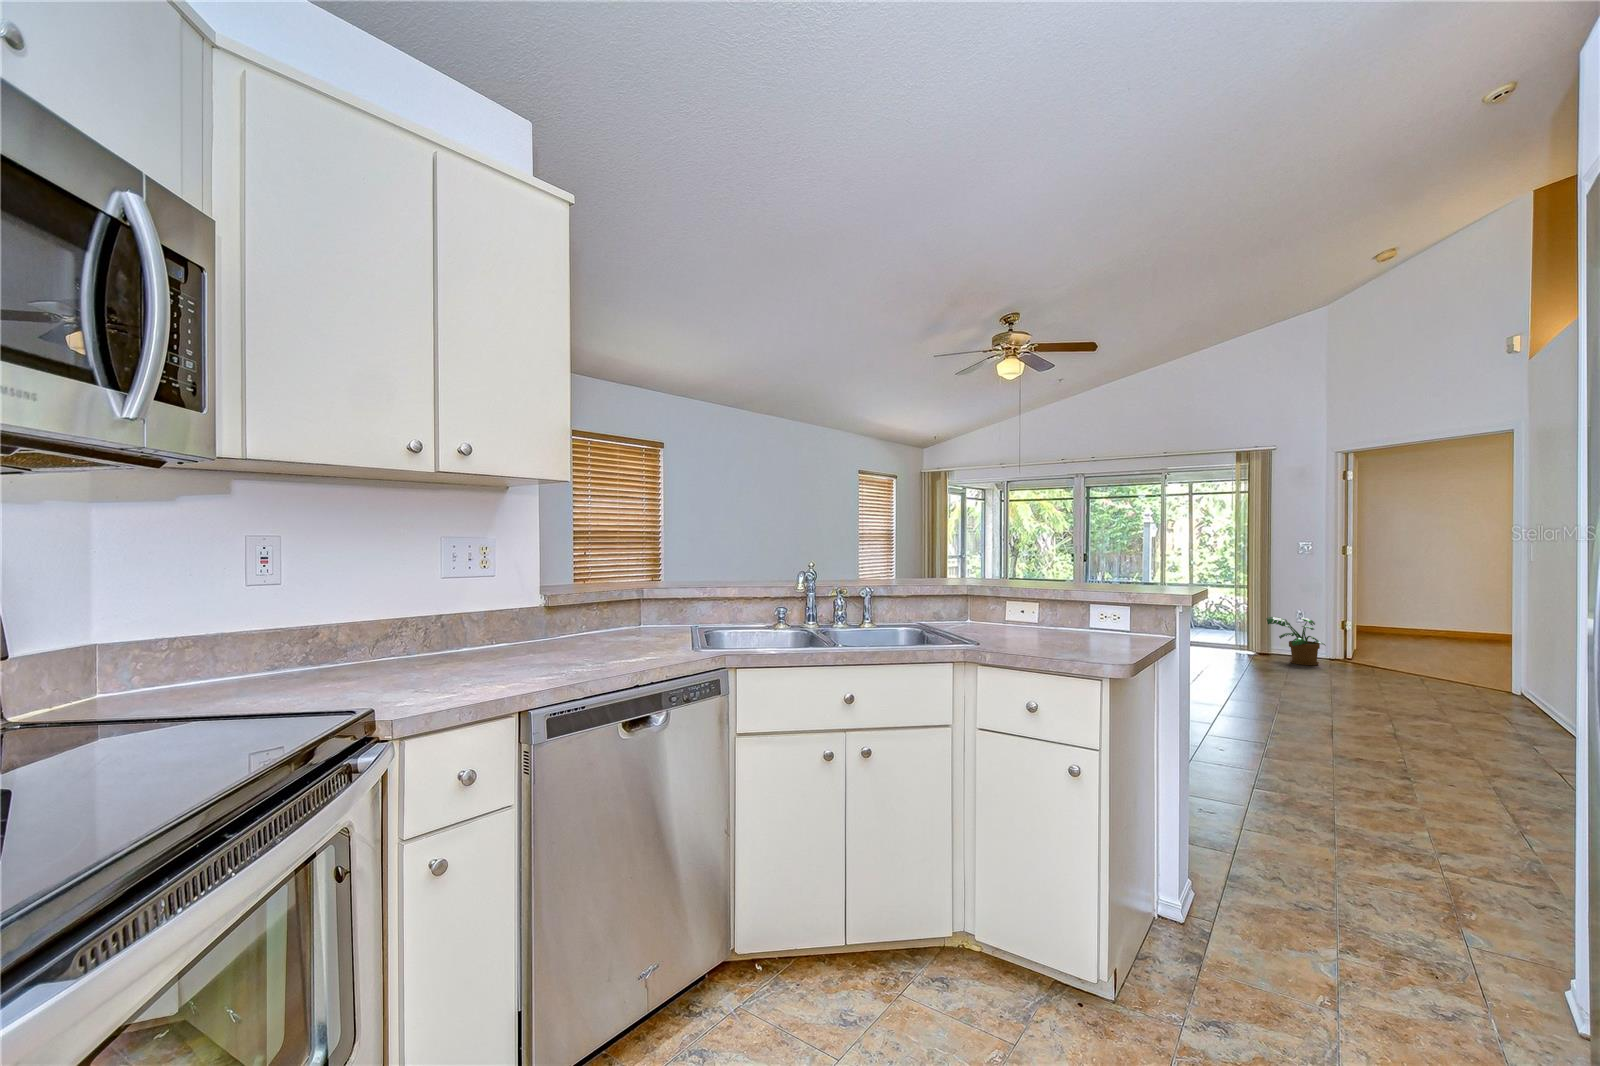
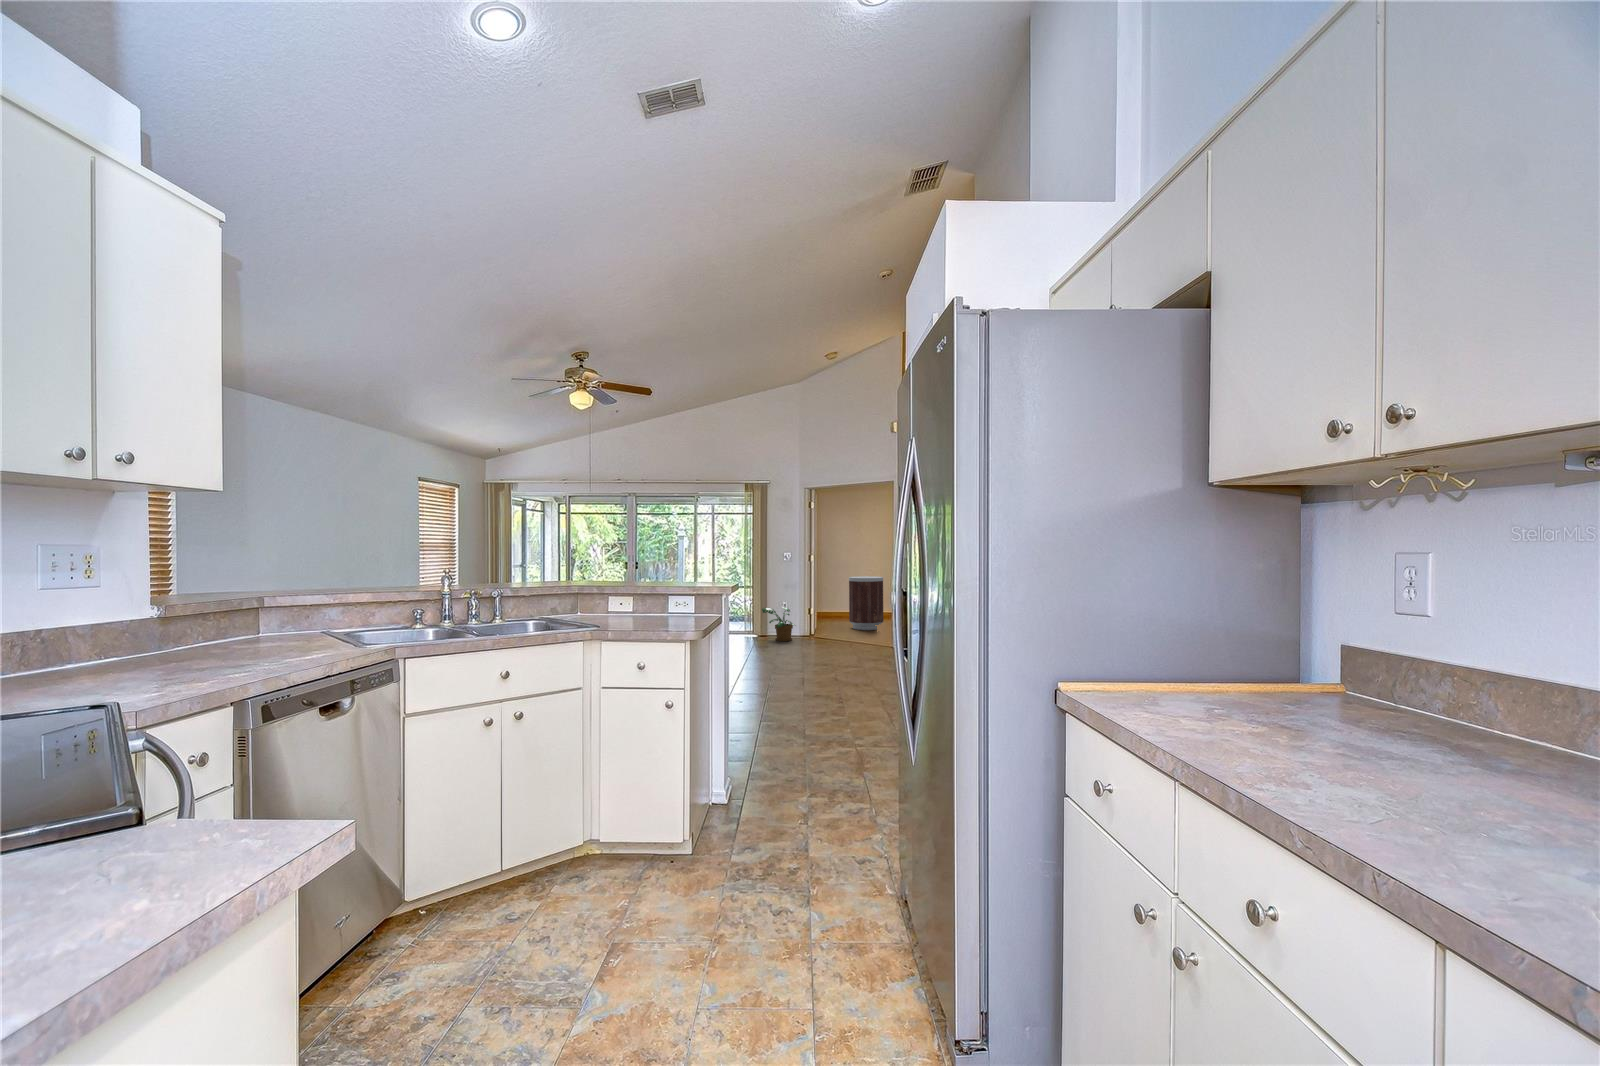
trash can: none [1426,578,1501,661] -> present [849,576,884,630]

